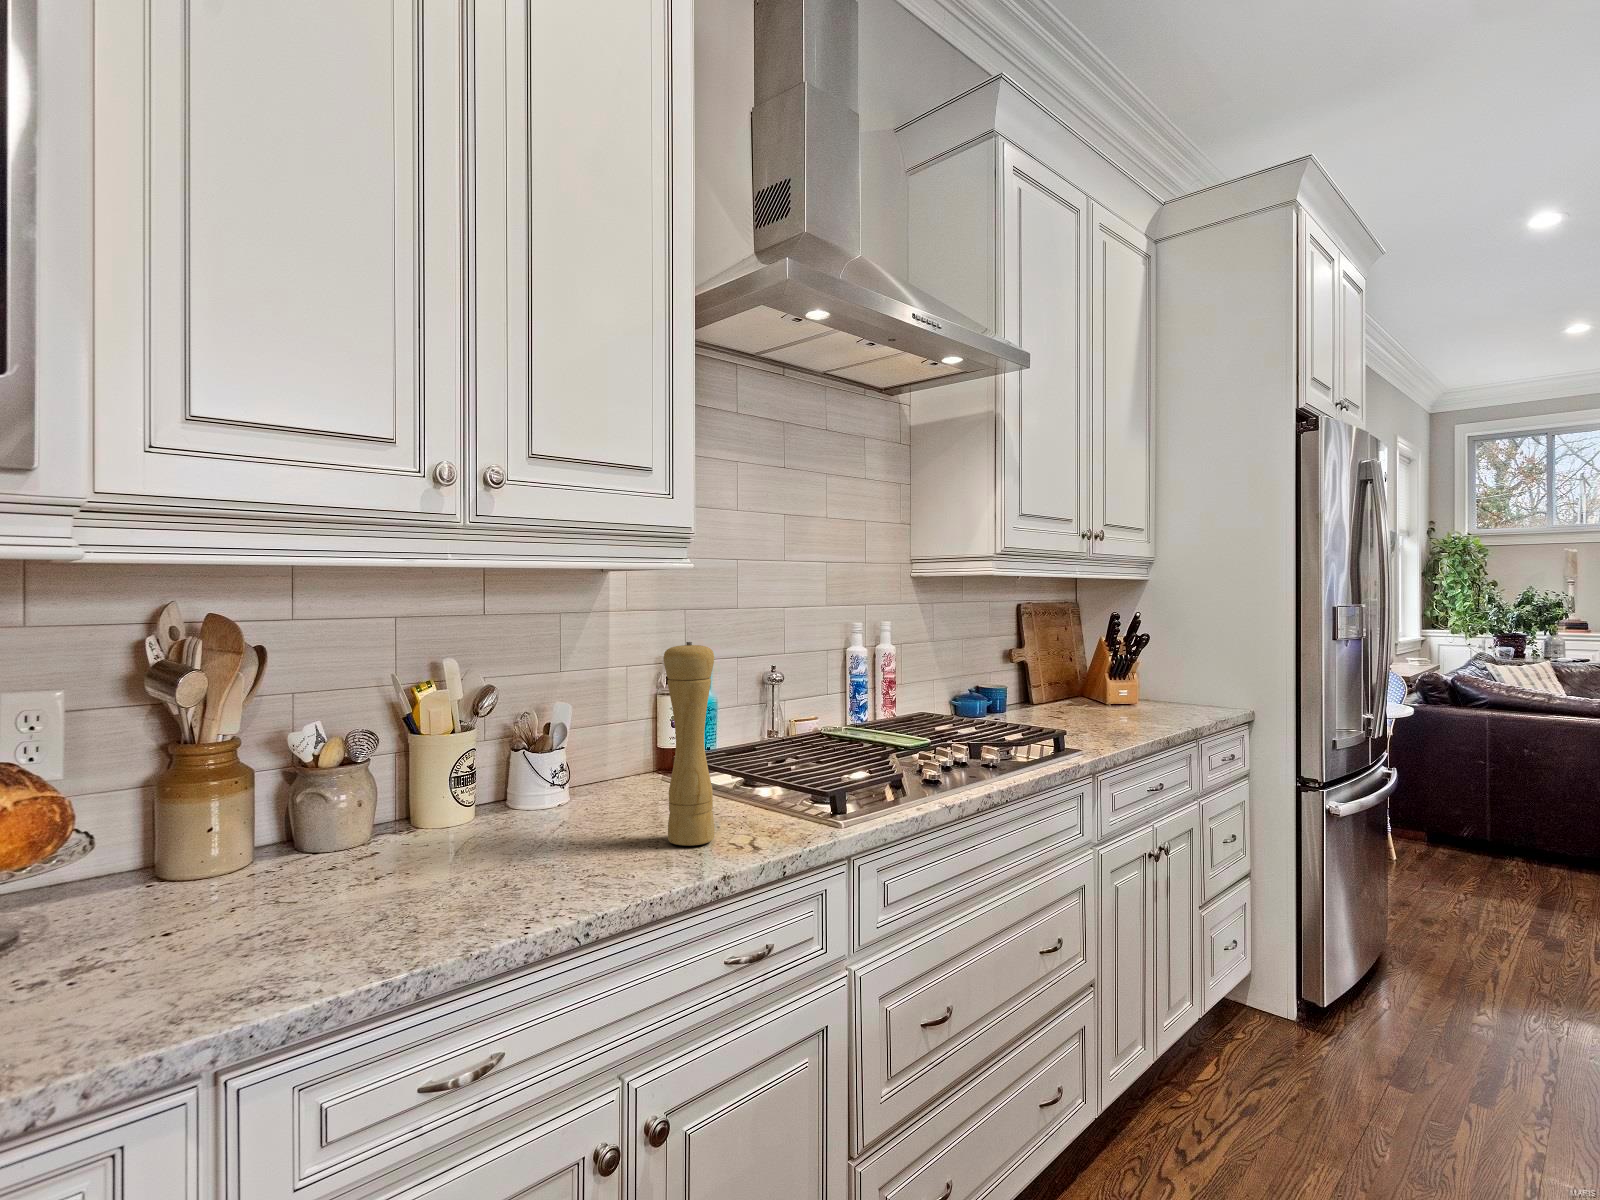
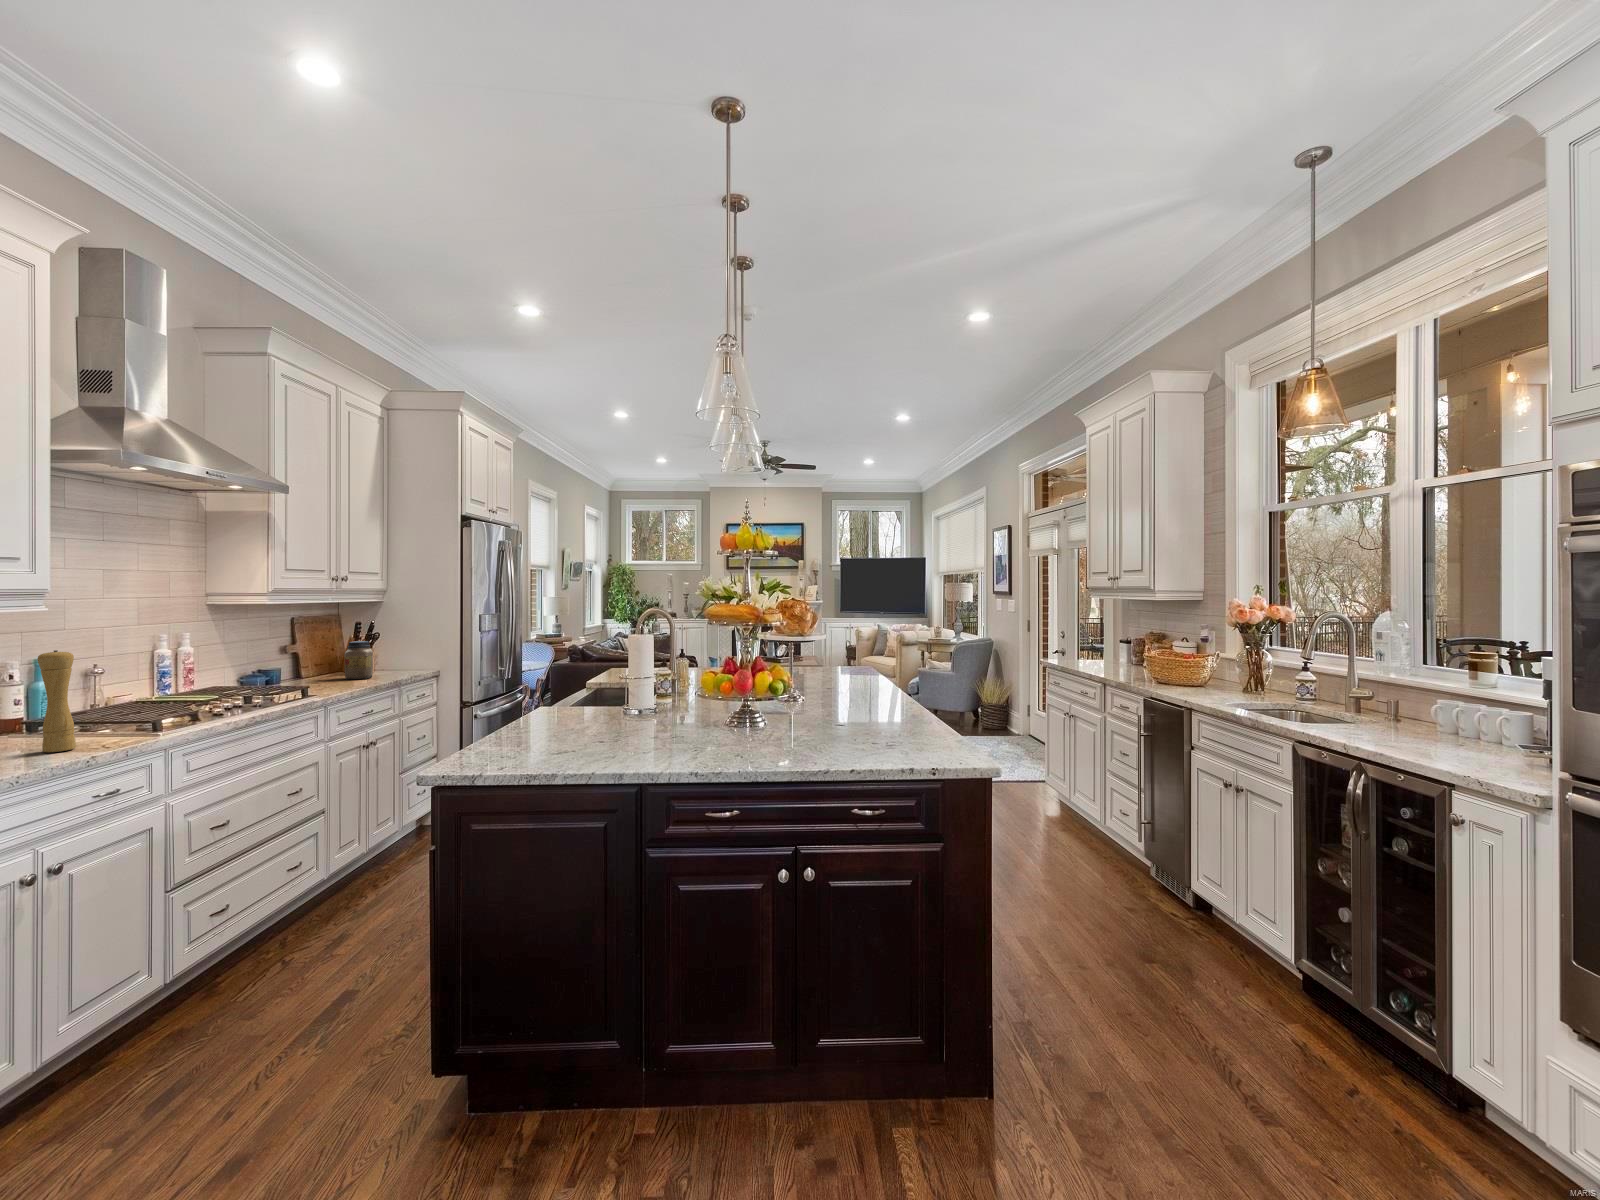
jar: none [1101,649,1146,718] -> present [344,641,373,680]

